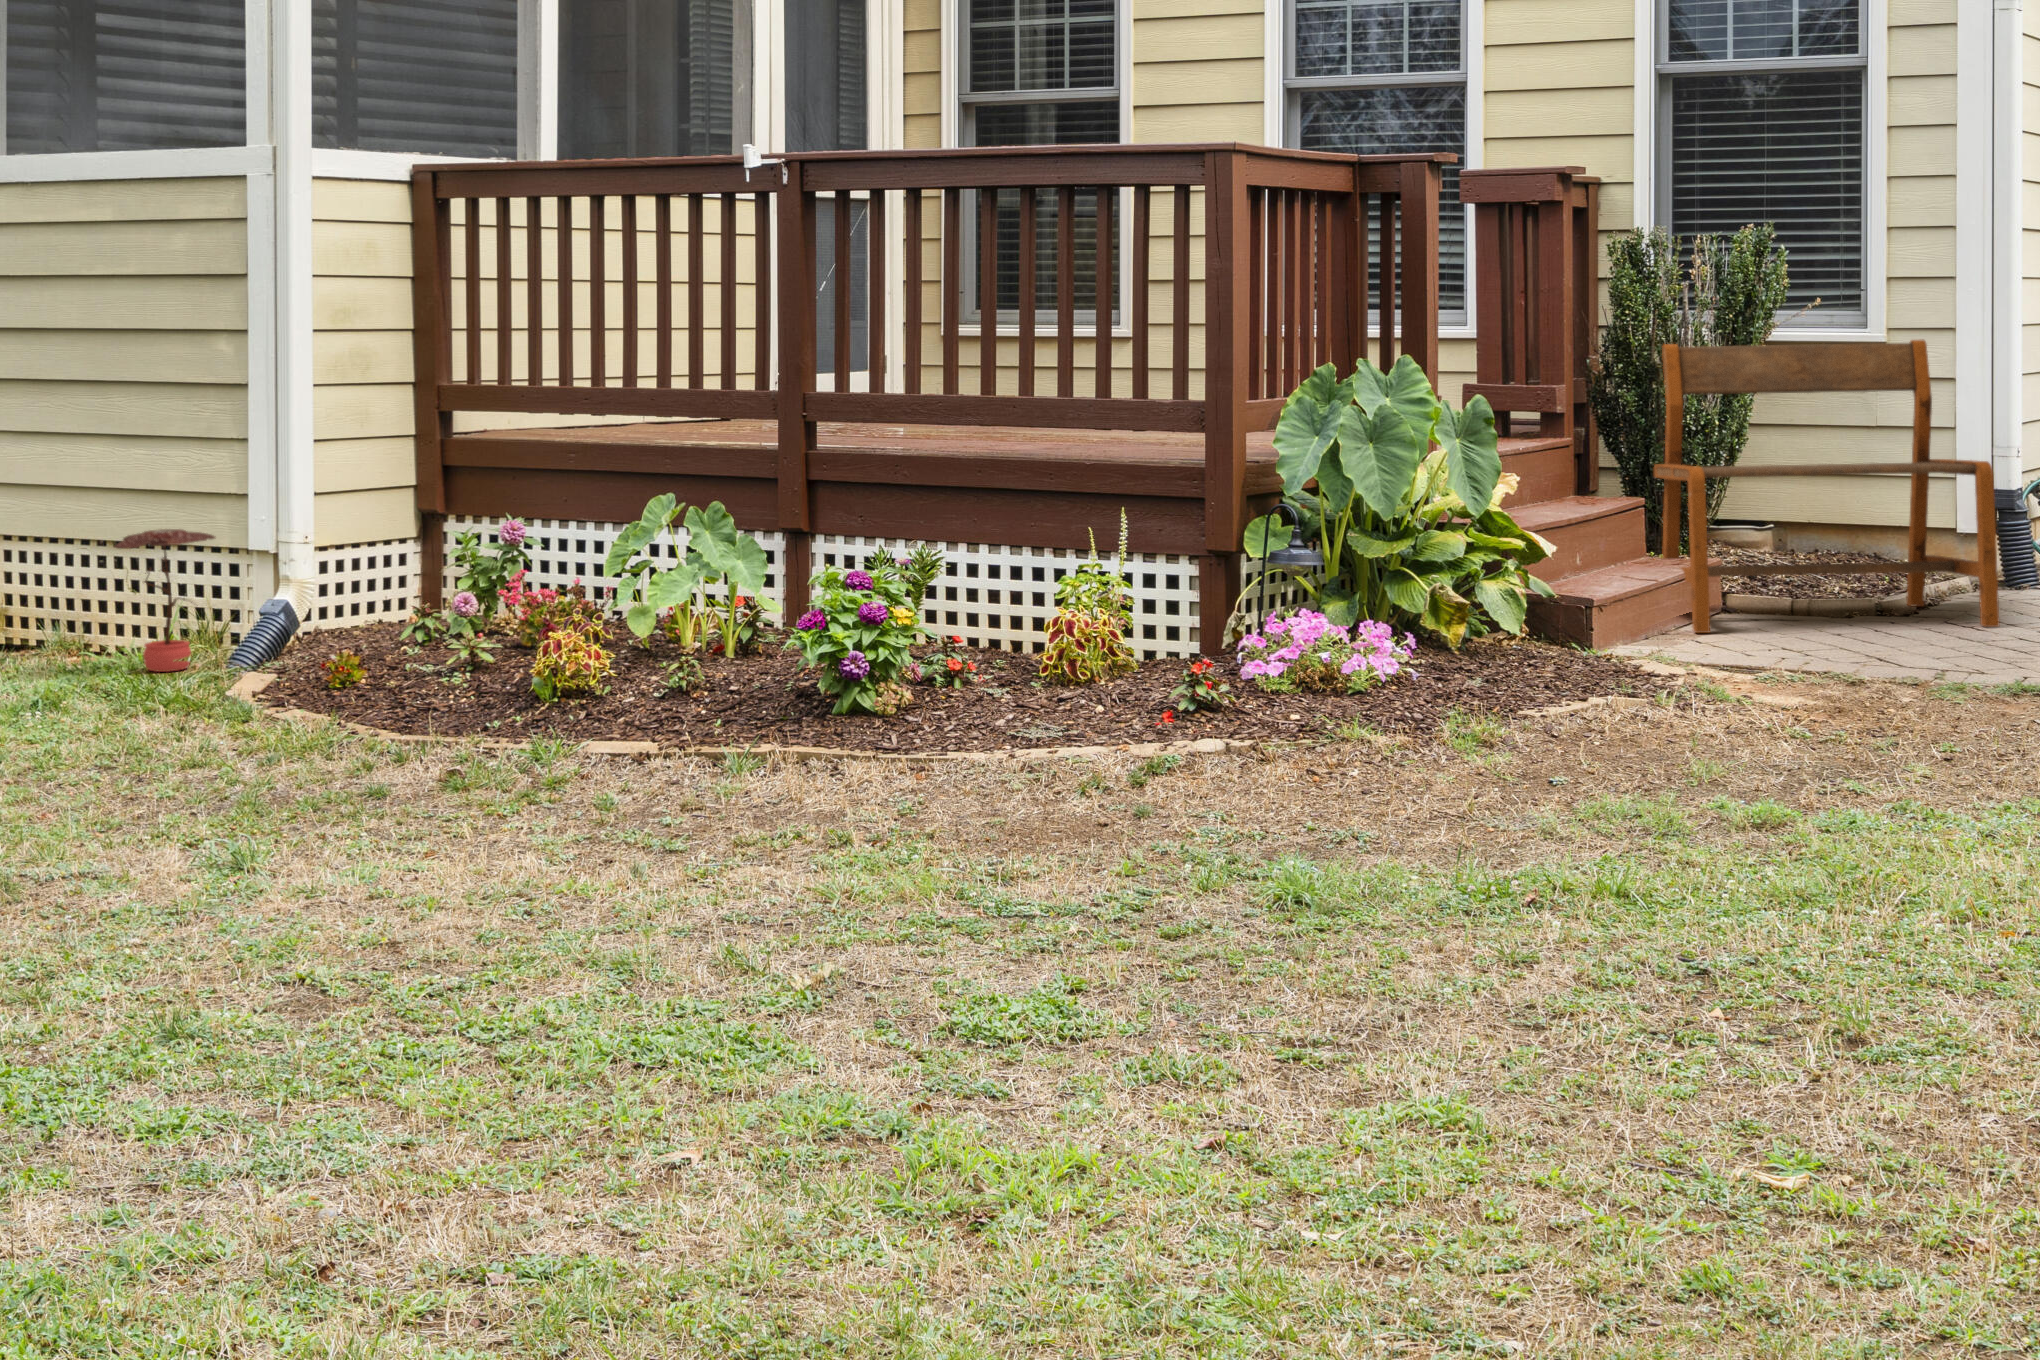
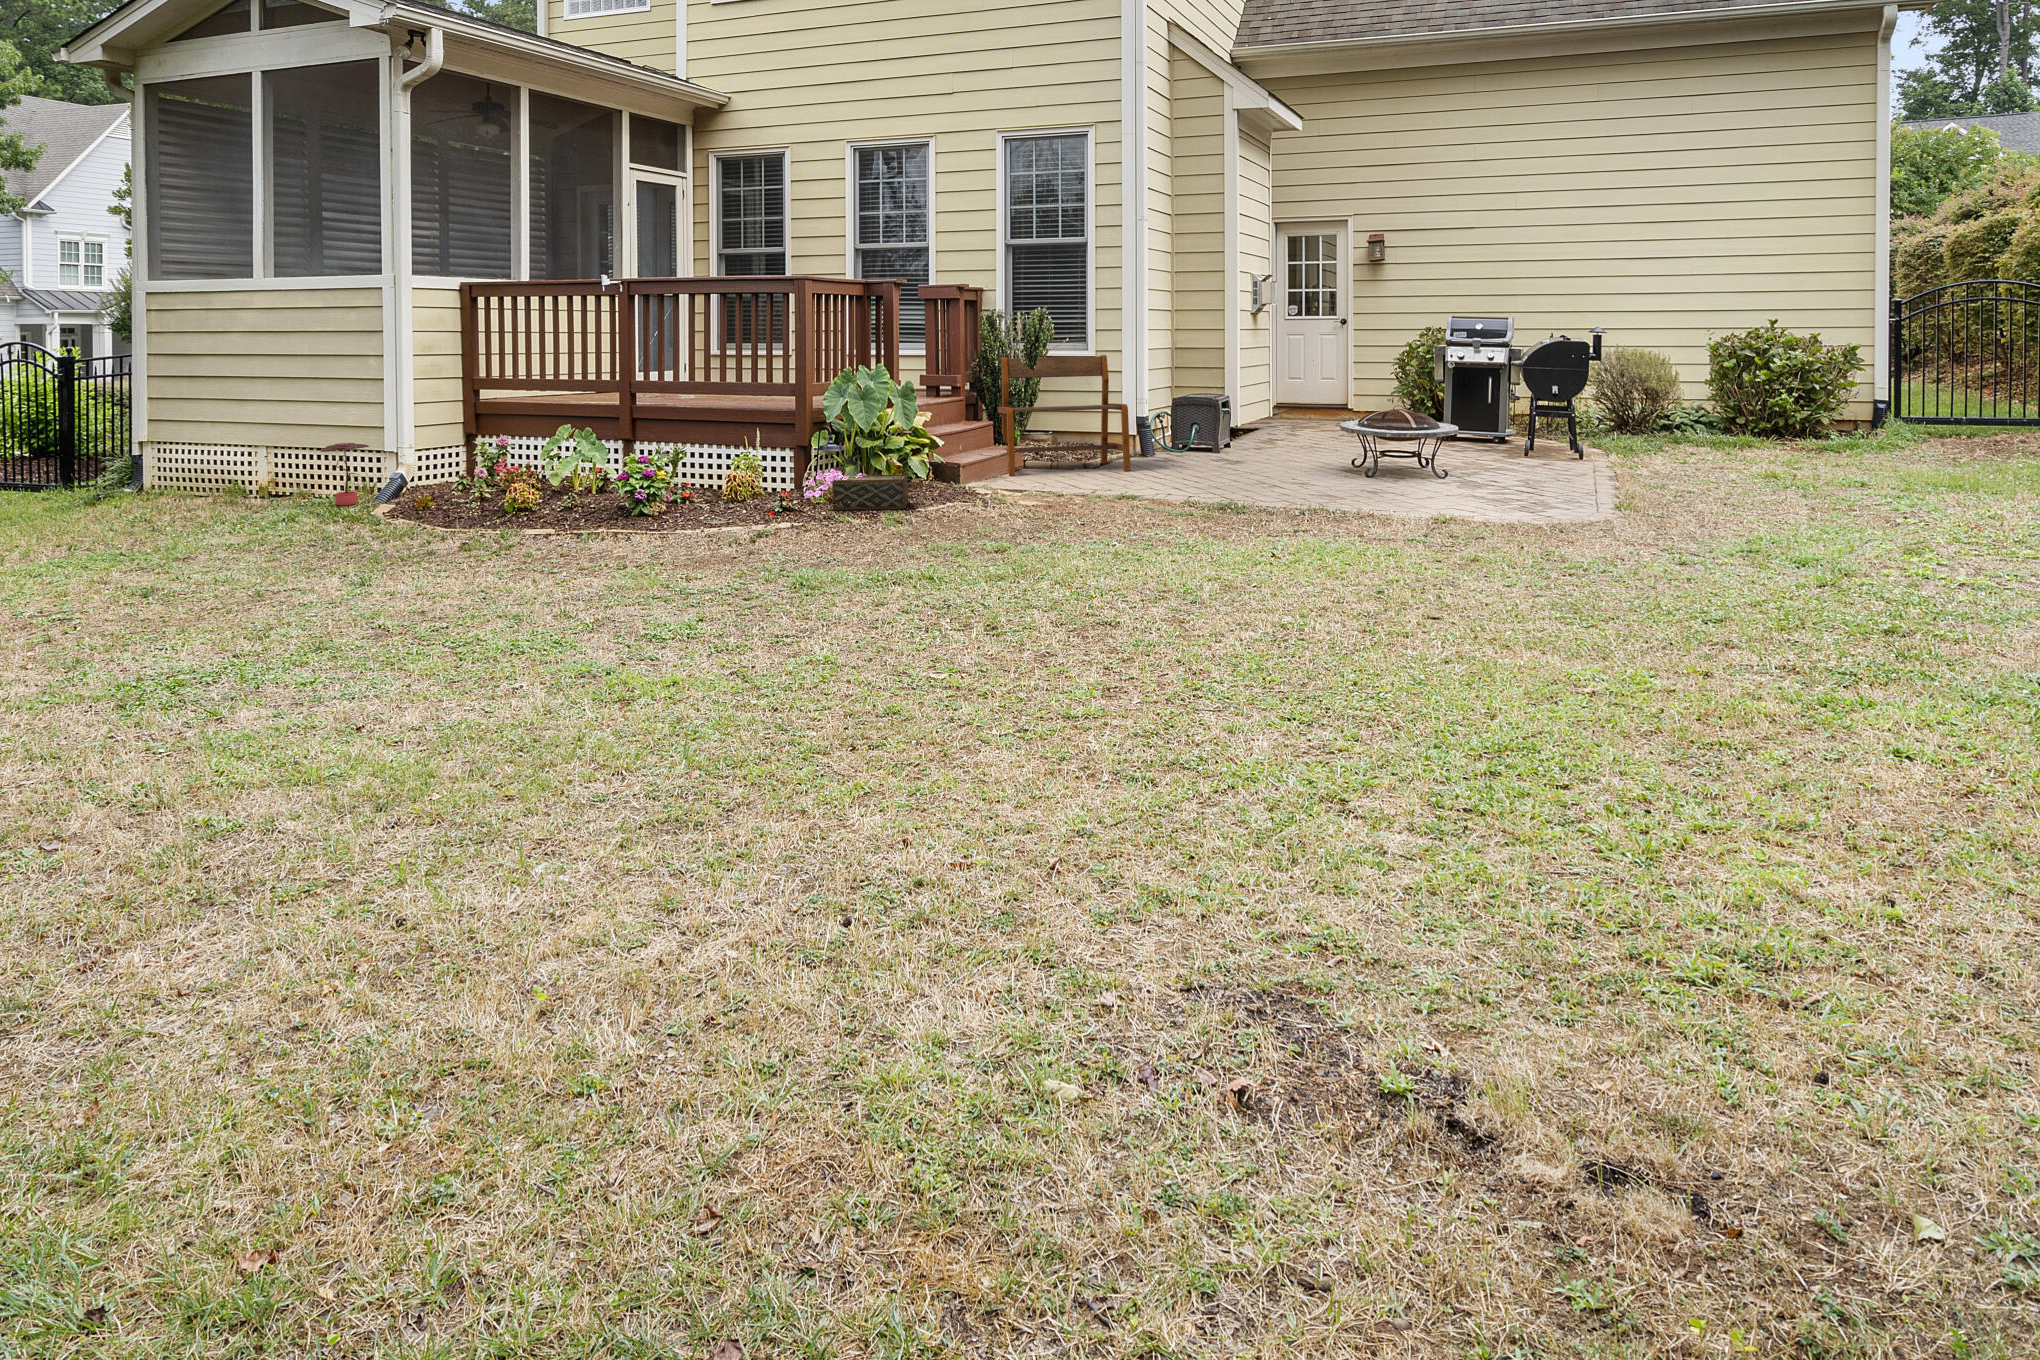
woven basket: none [1304,627,1486,712] -> present [832,474,908,510]

